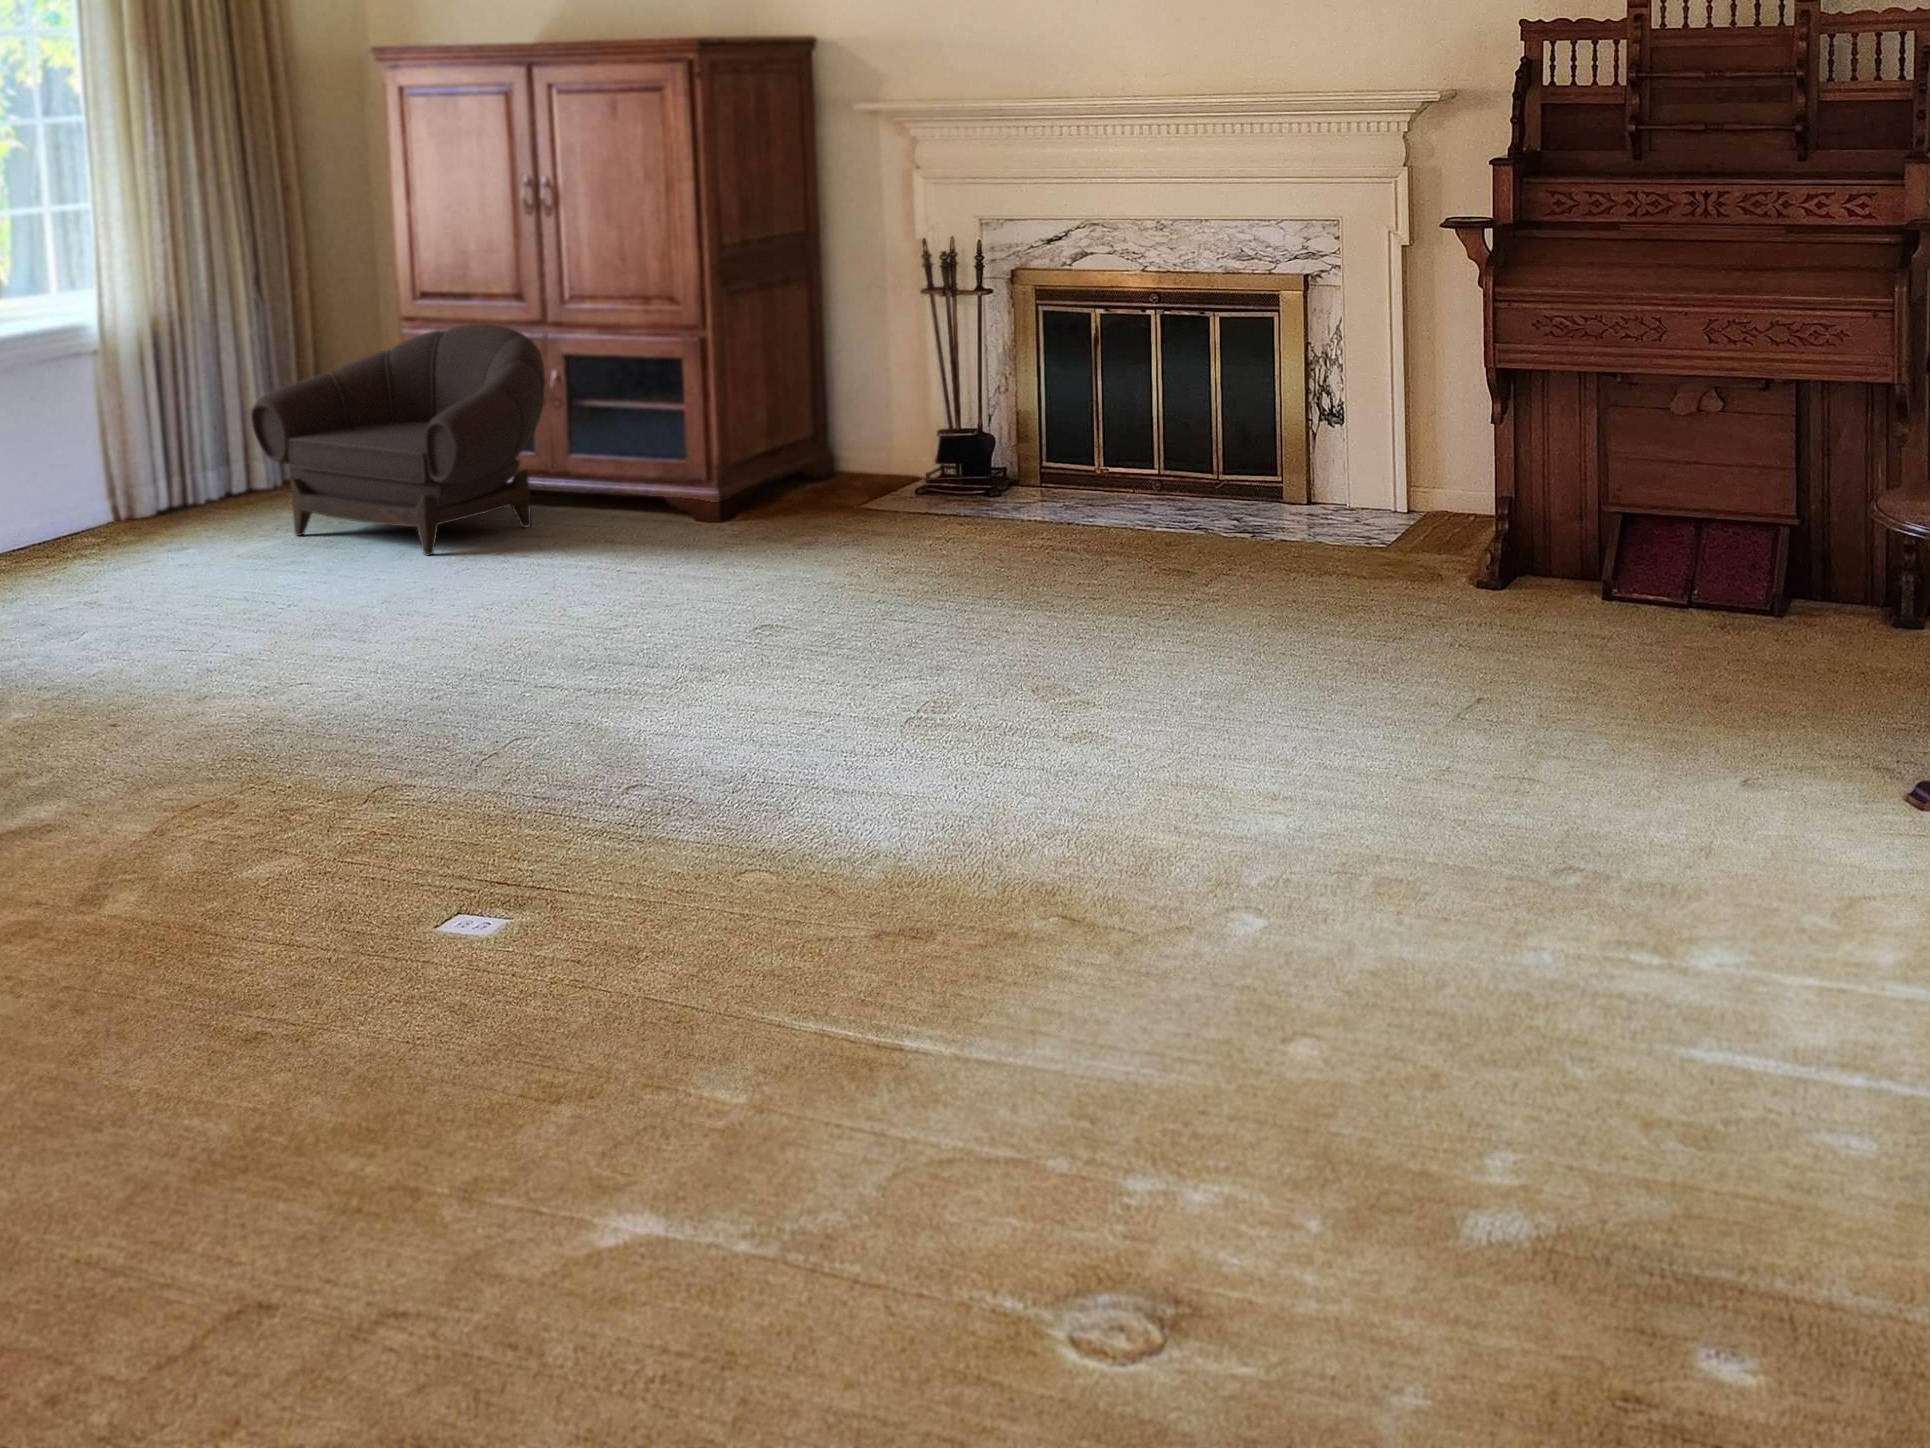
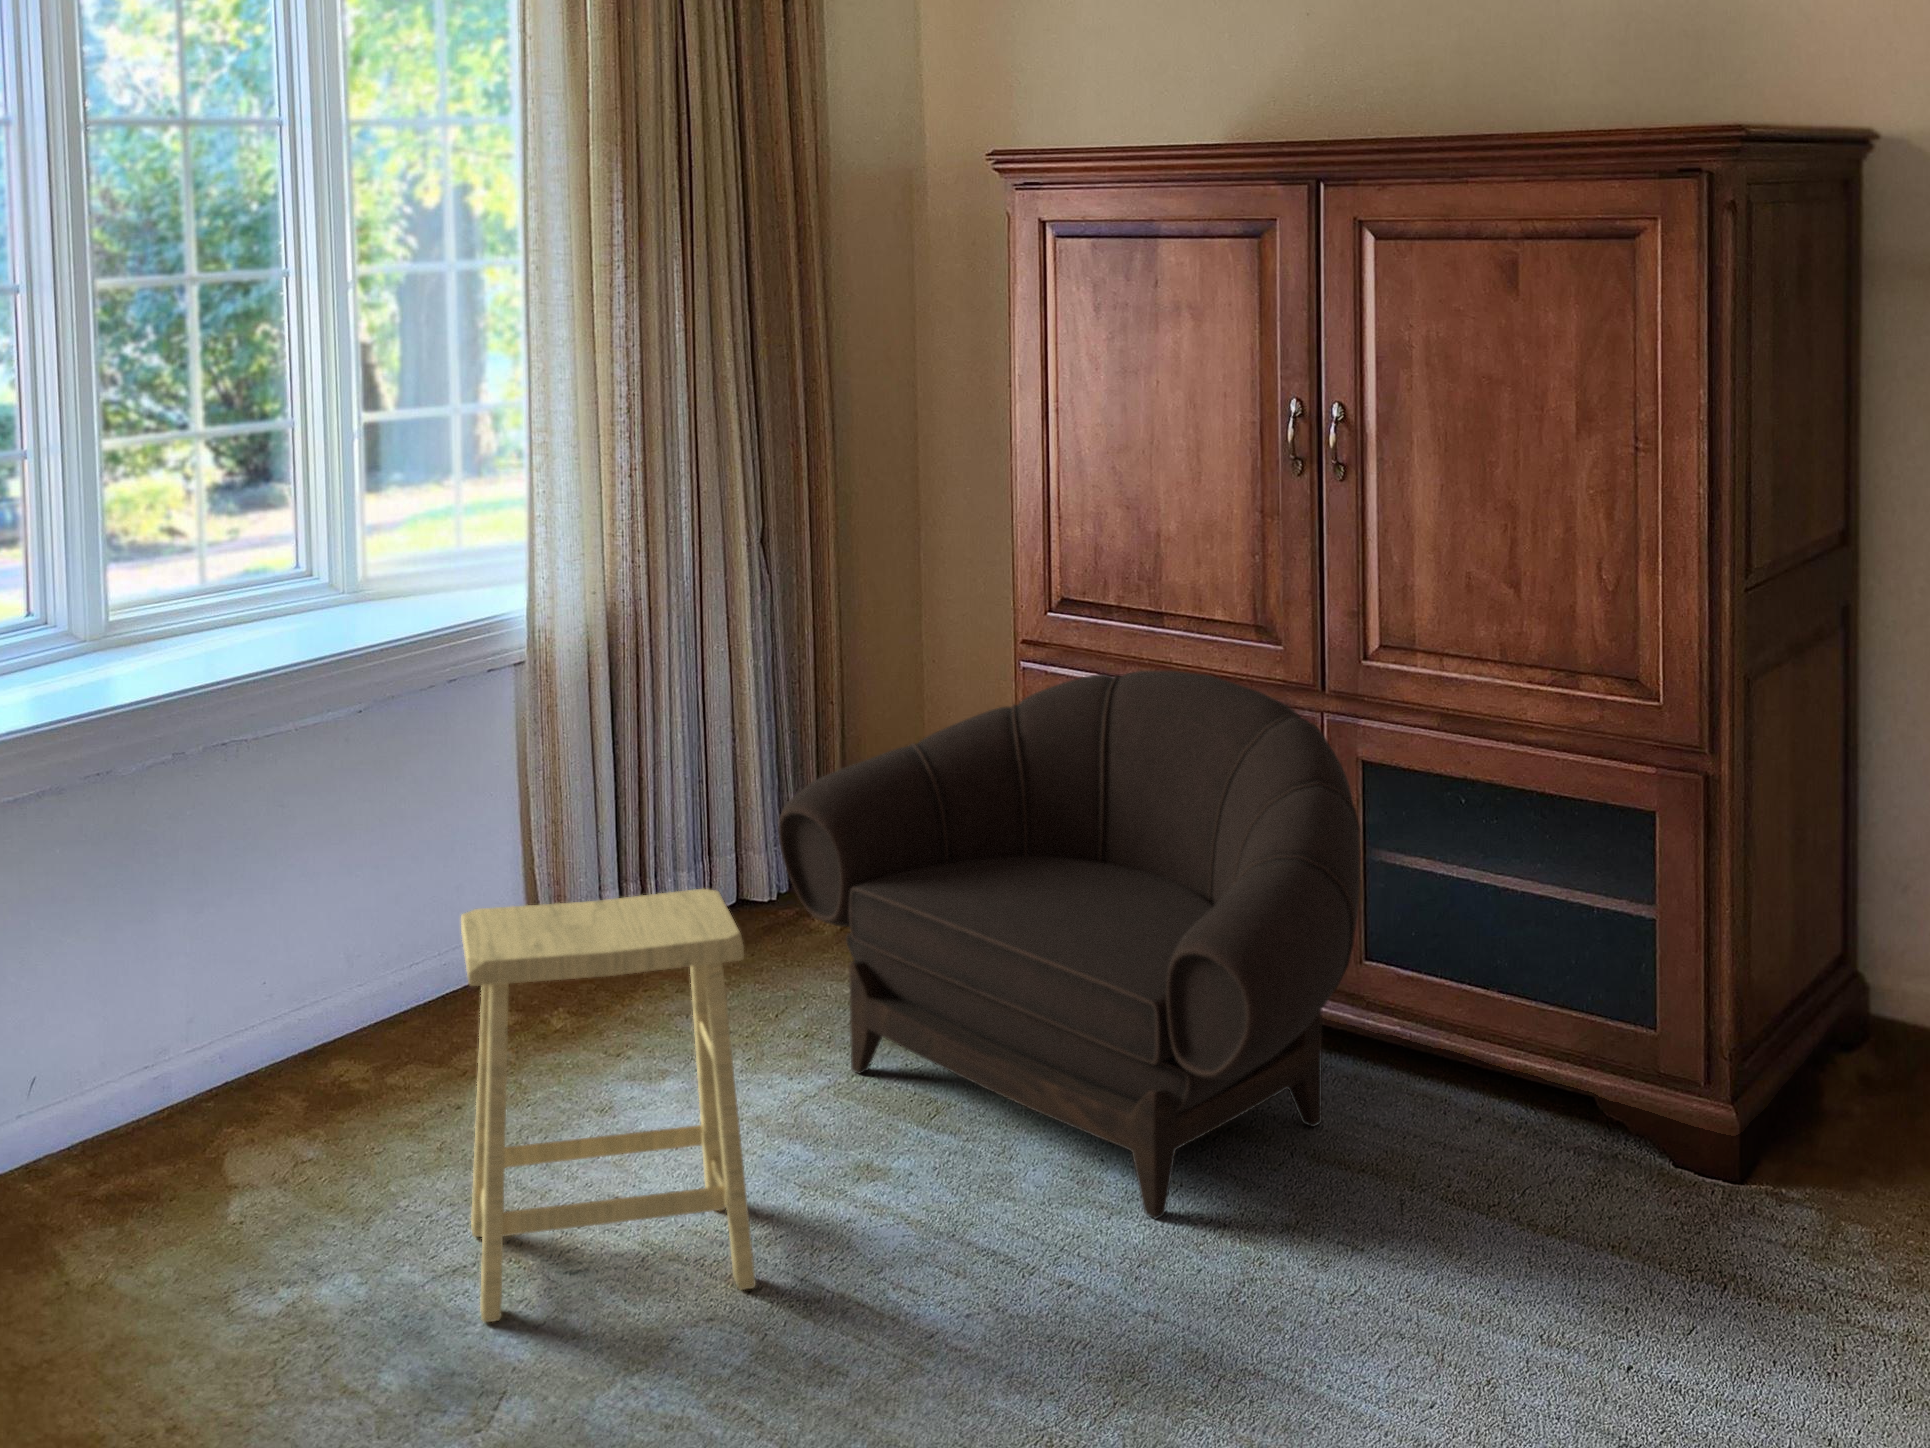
footstool: none [60,417,221,608] -> present [461,888,756,1322]

